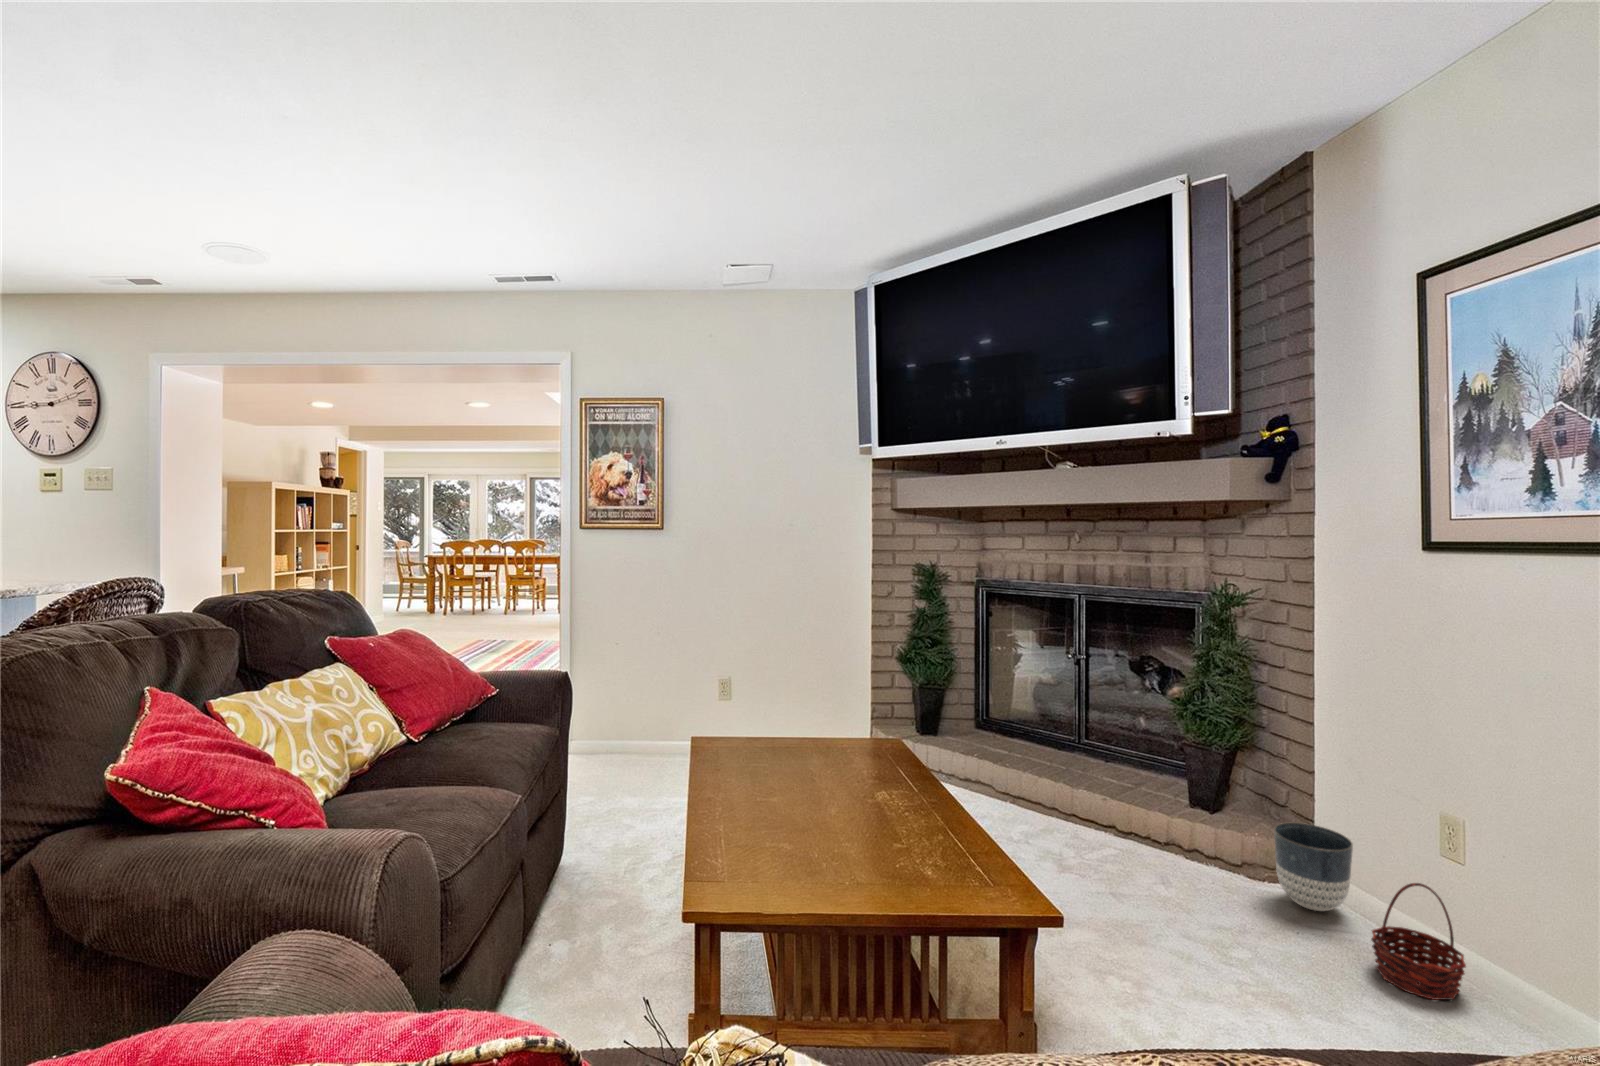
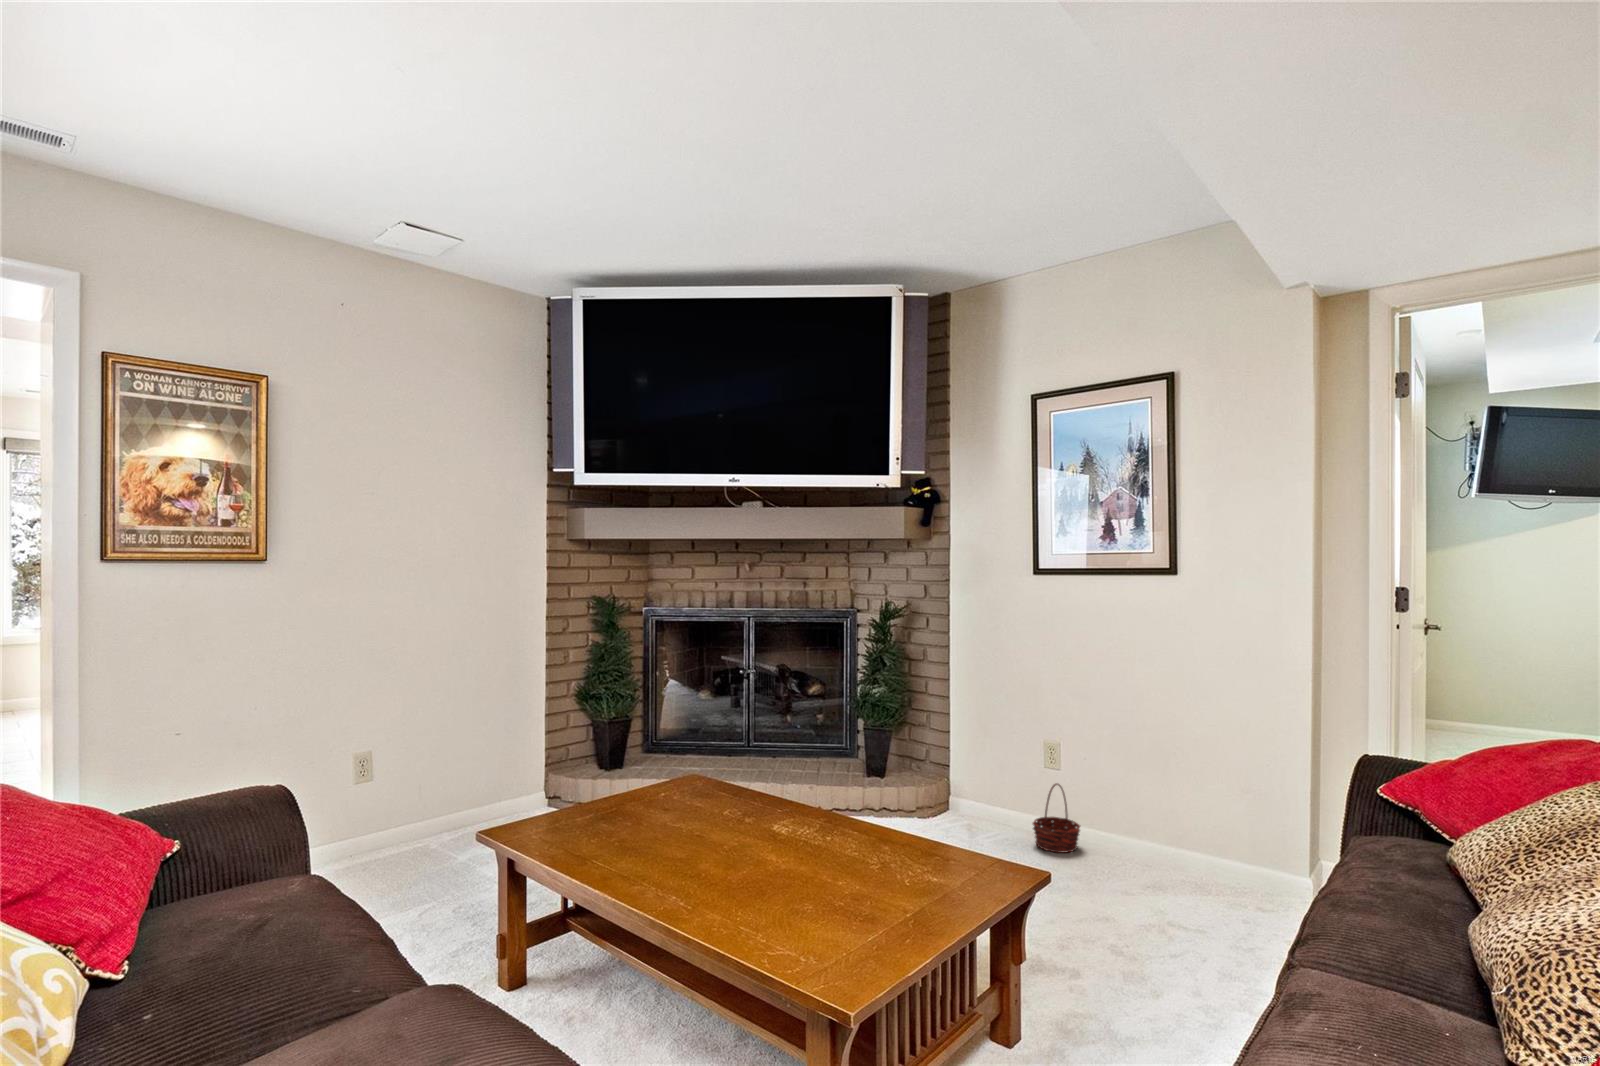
planter: present [1274,823,1353,911] -> none [953,771,999,829]

